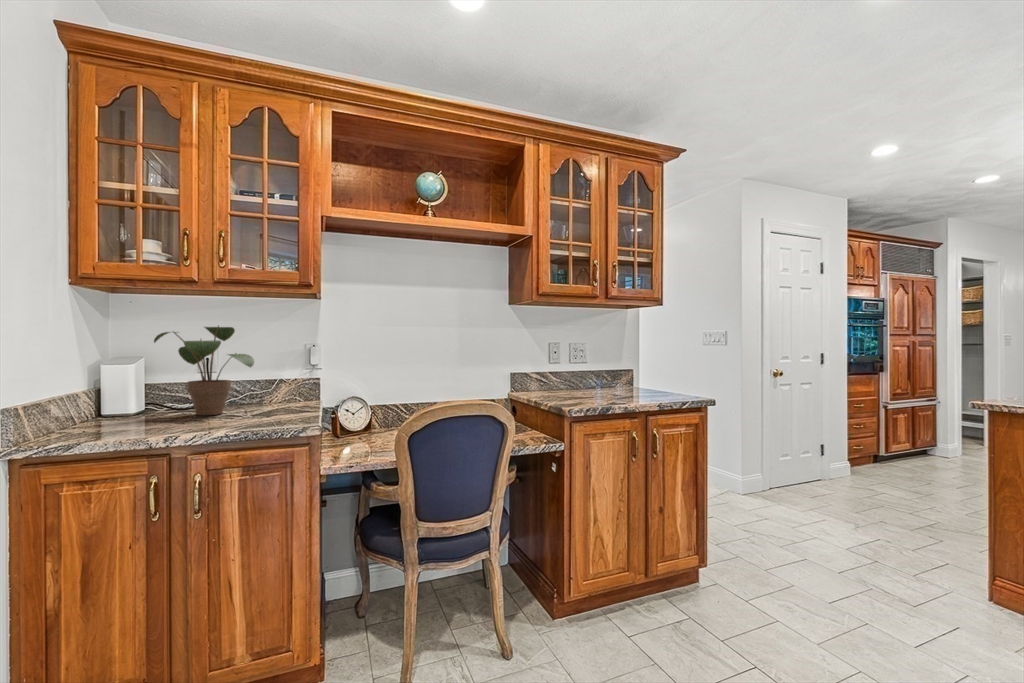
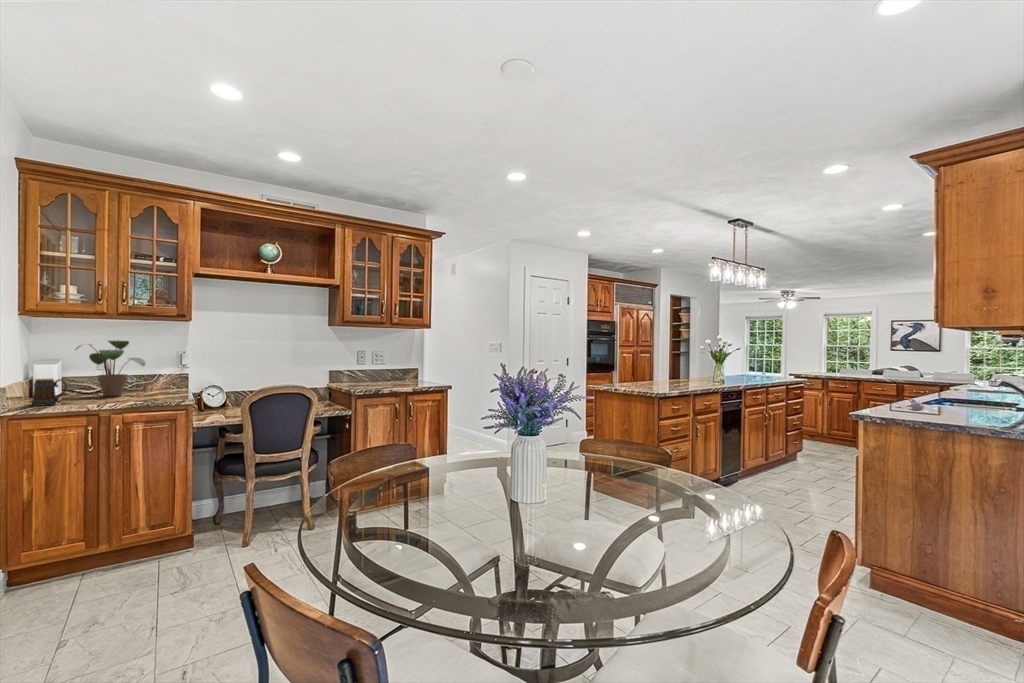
mug: none [71,389,128,437] -> present [32,379,68,406]

